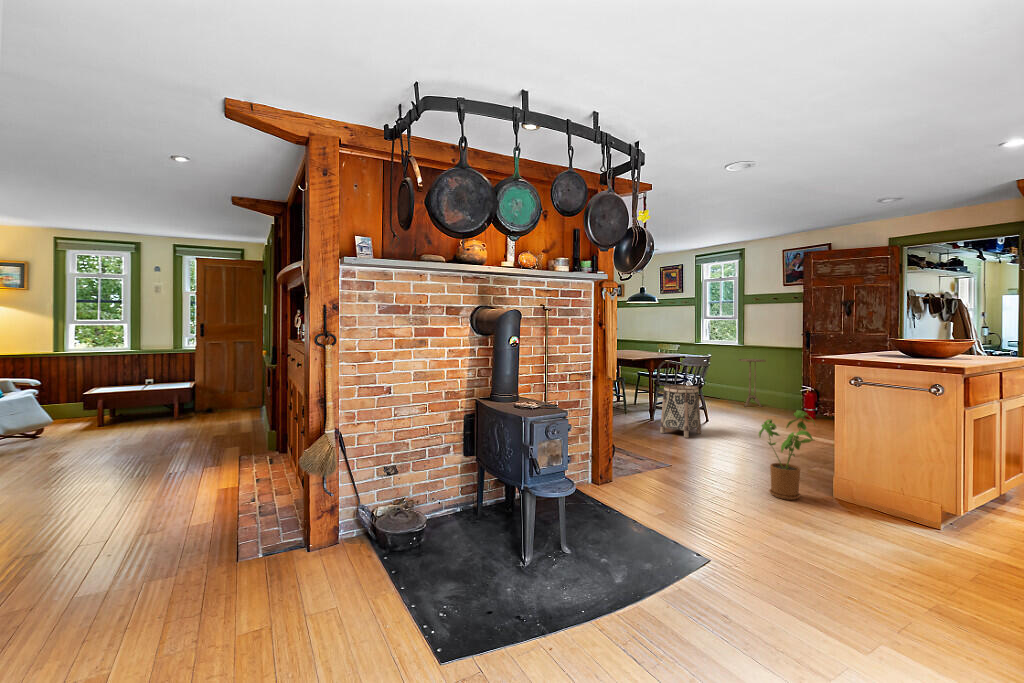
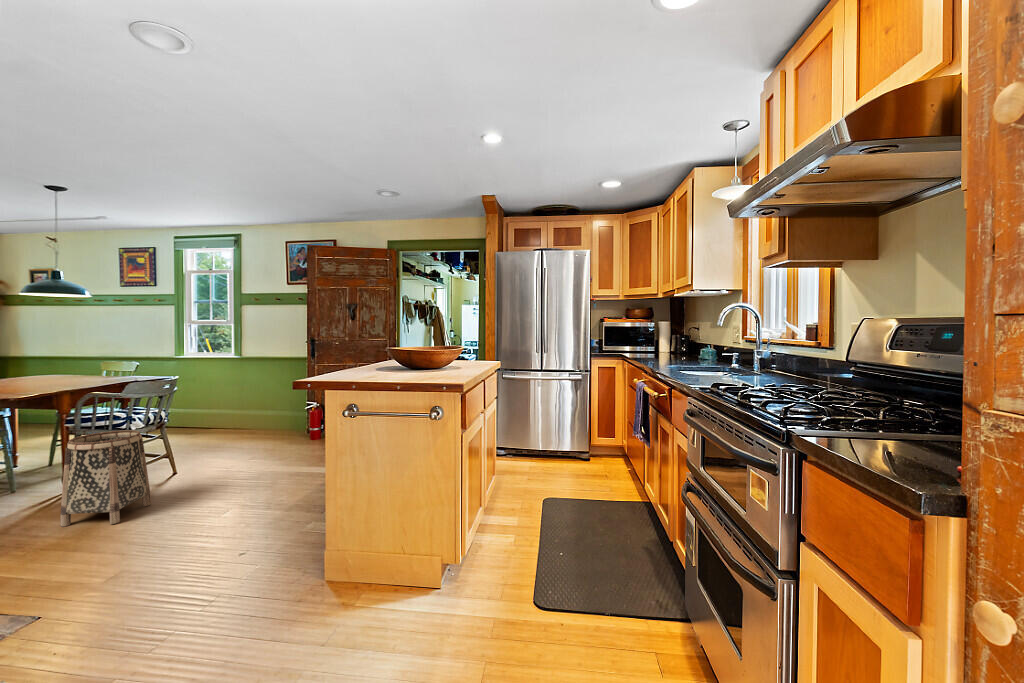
side table: present [739,359,766,407] -> none [234,373,270,435]
house plant: present [759,410,815,500] -> none [204,468,296,630]

